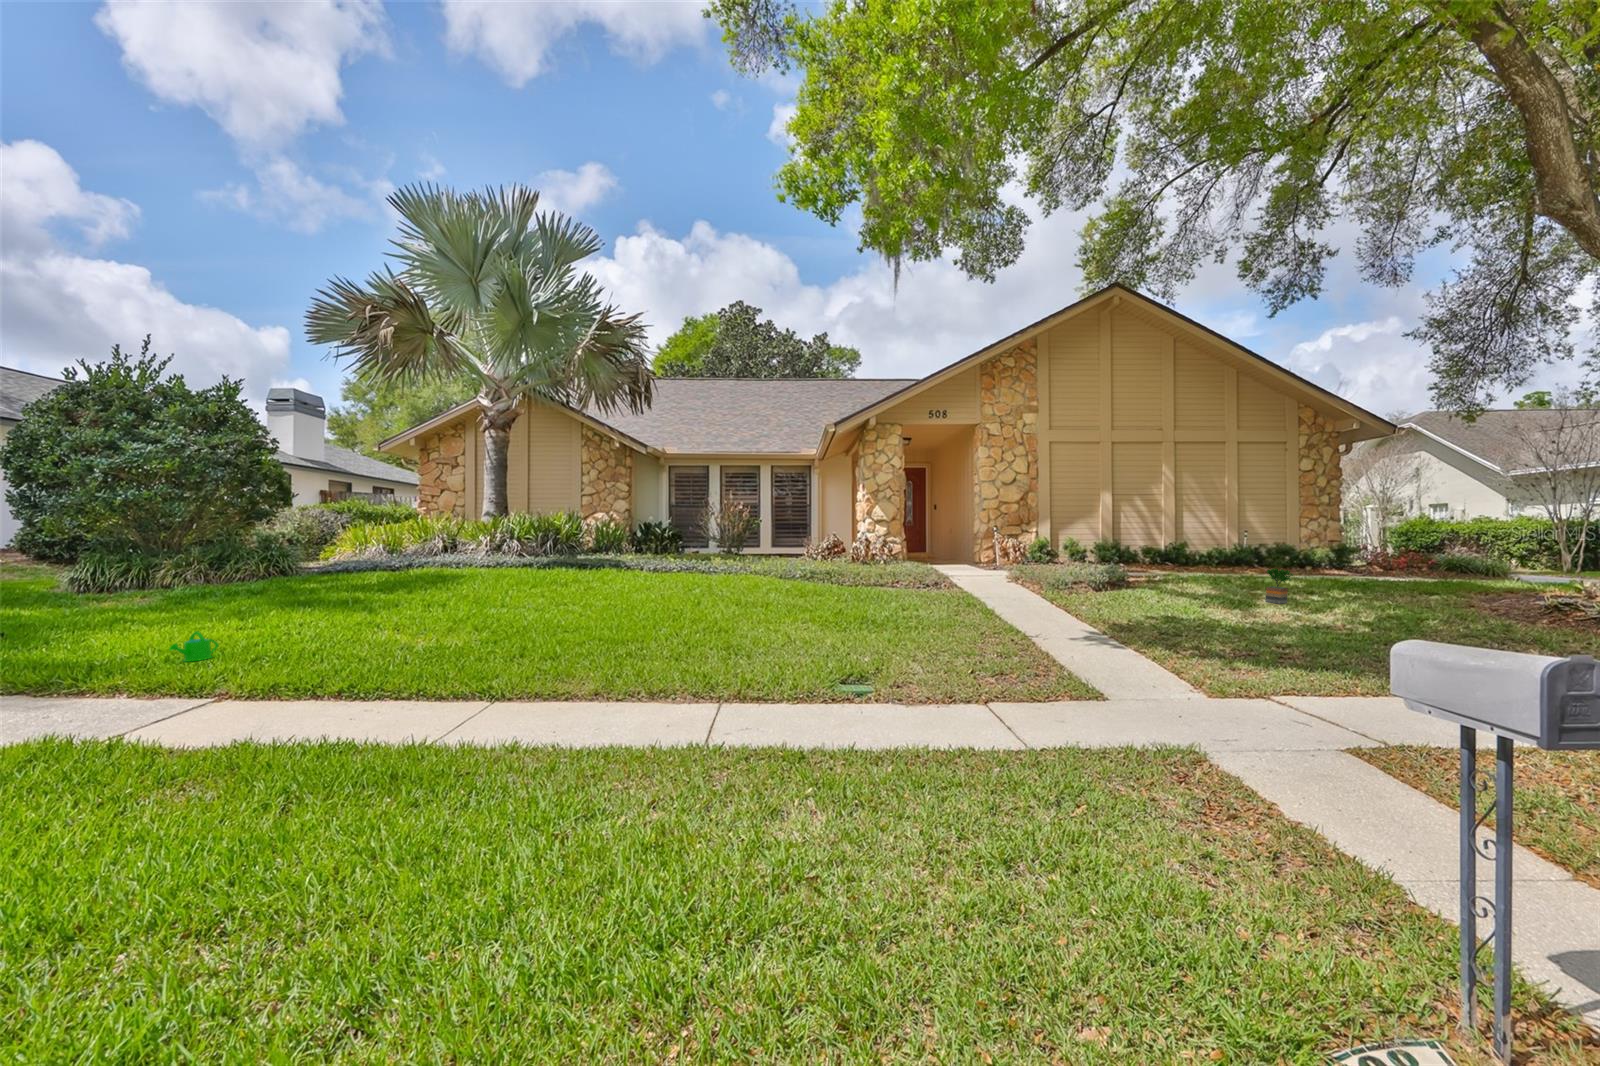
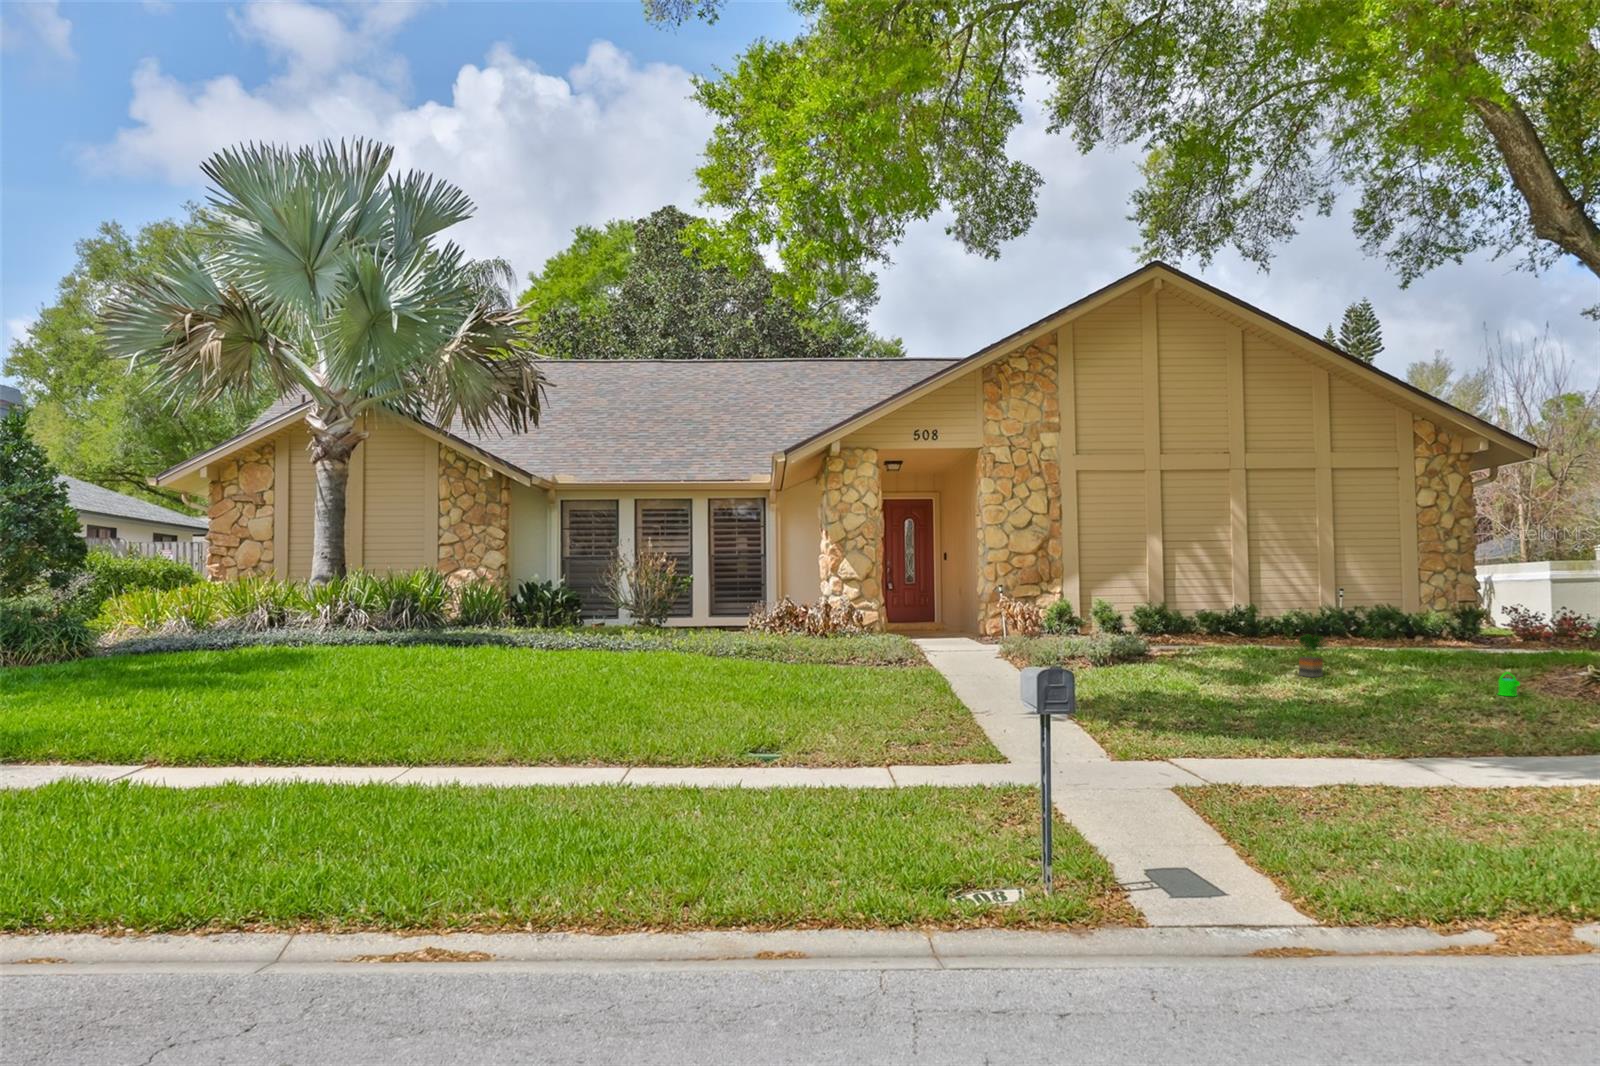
watering can: present [169,631,219,662] -> present [1498,672,1520,696]

